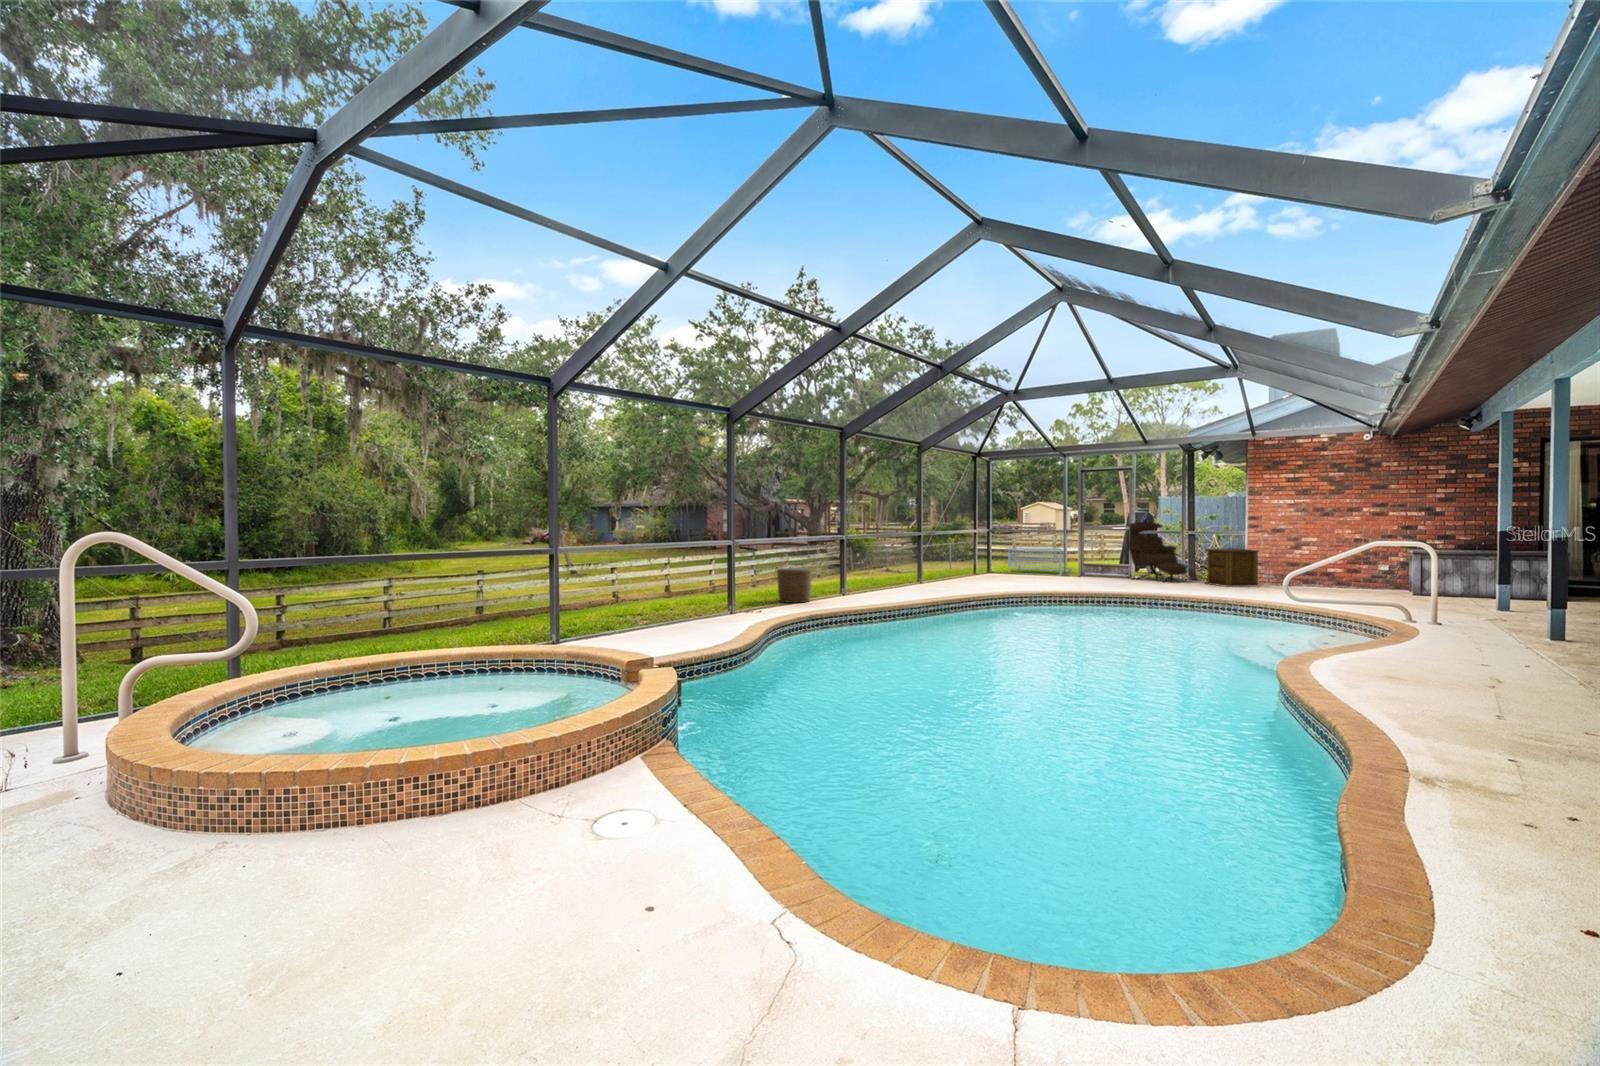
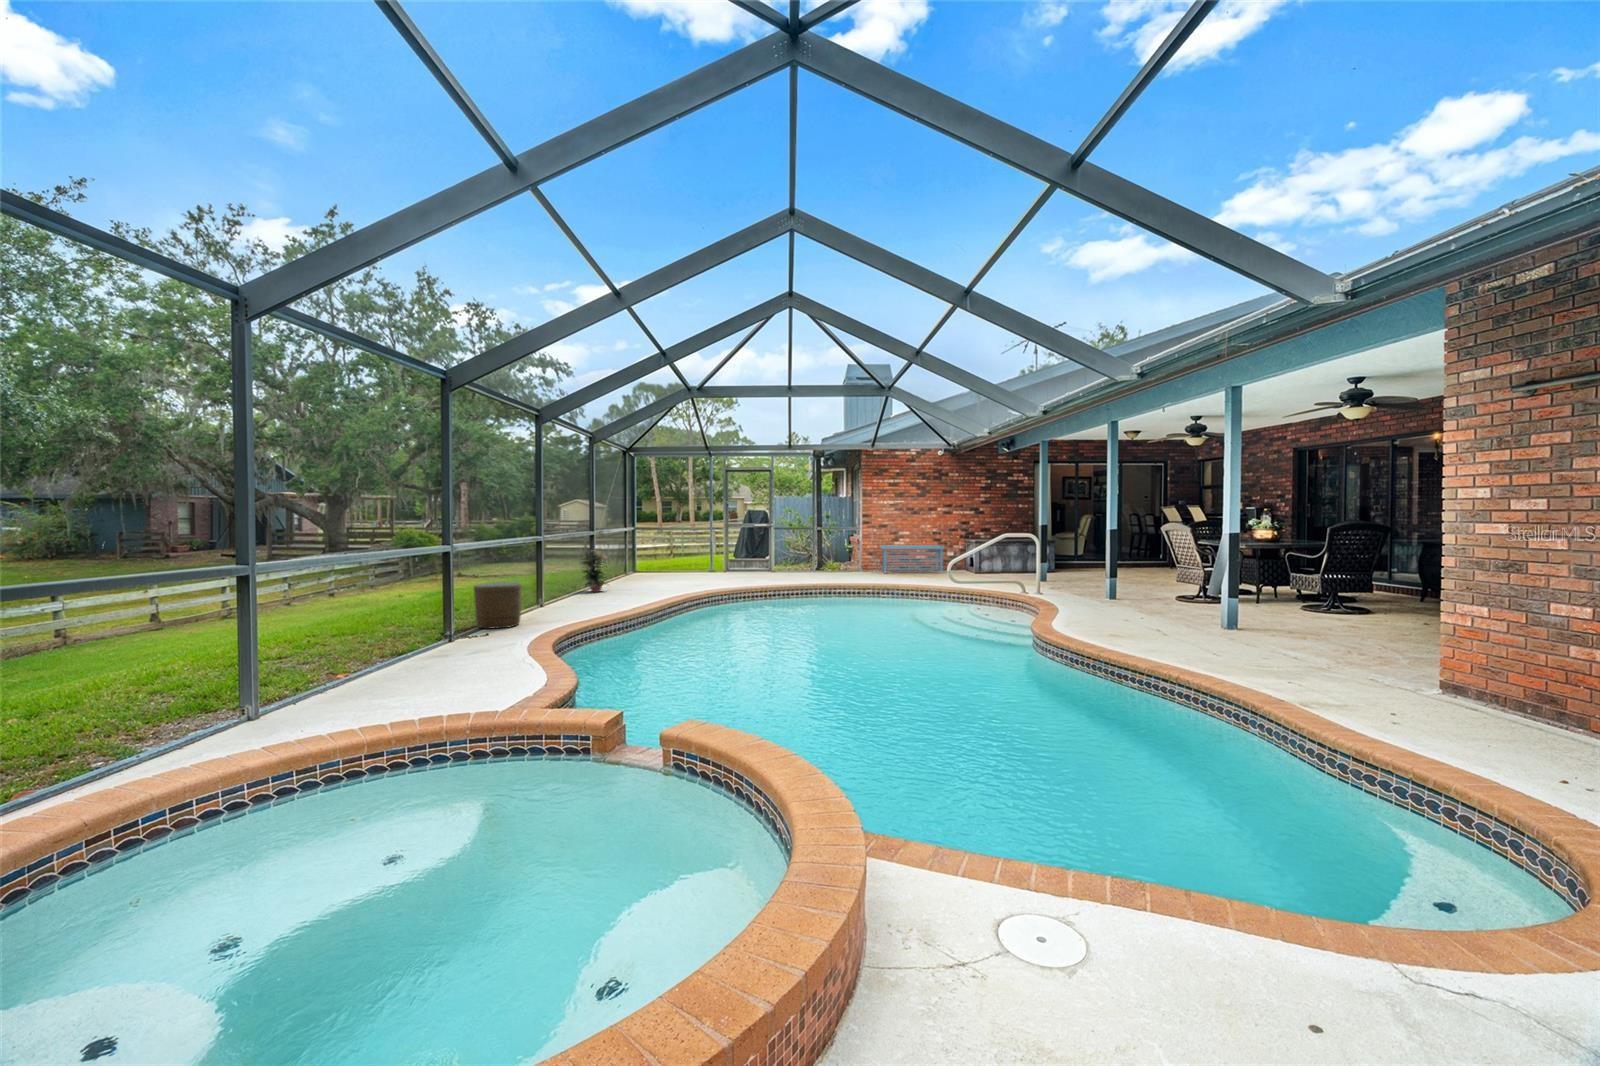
lounge chair: present [1128,522,1186,581] -> none [767,519,822,573]
storage bench: present [1006,547,1072,574] -> present [880,545,944,574]
decorative plant: none [902,548,929,585] -> present [581,551,609,592]
side table: present [1206,548,1260,587] -> none [835,541,875,574]

